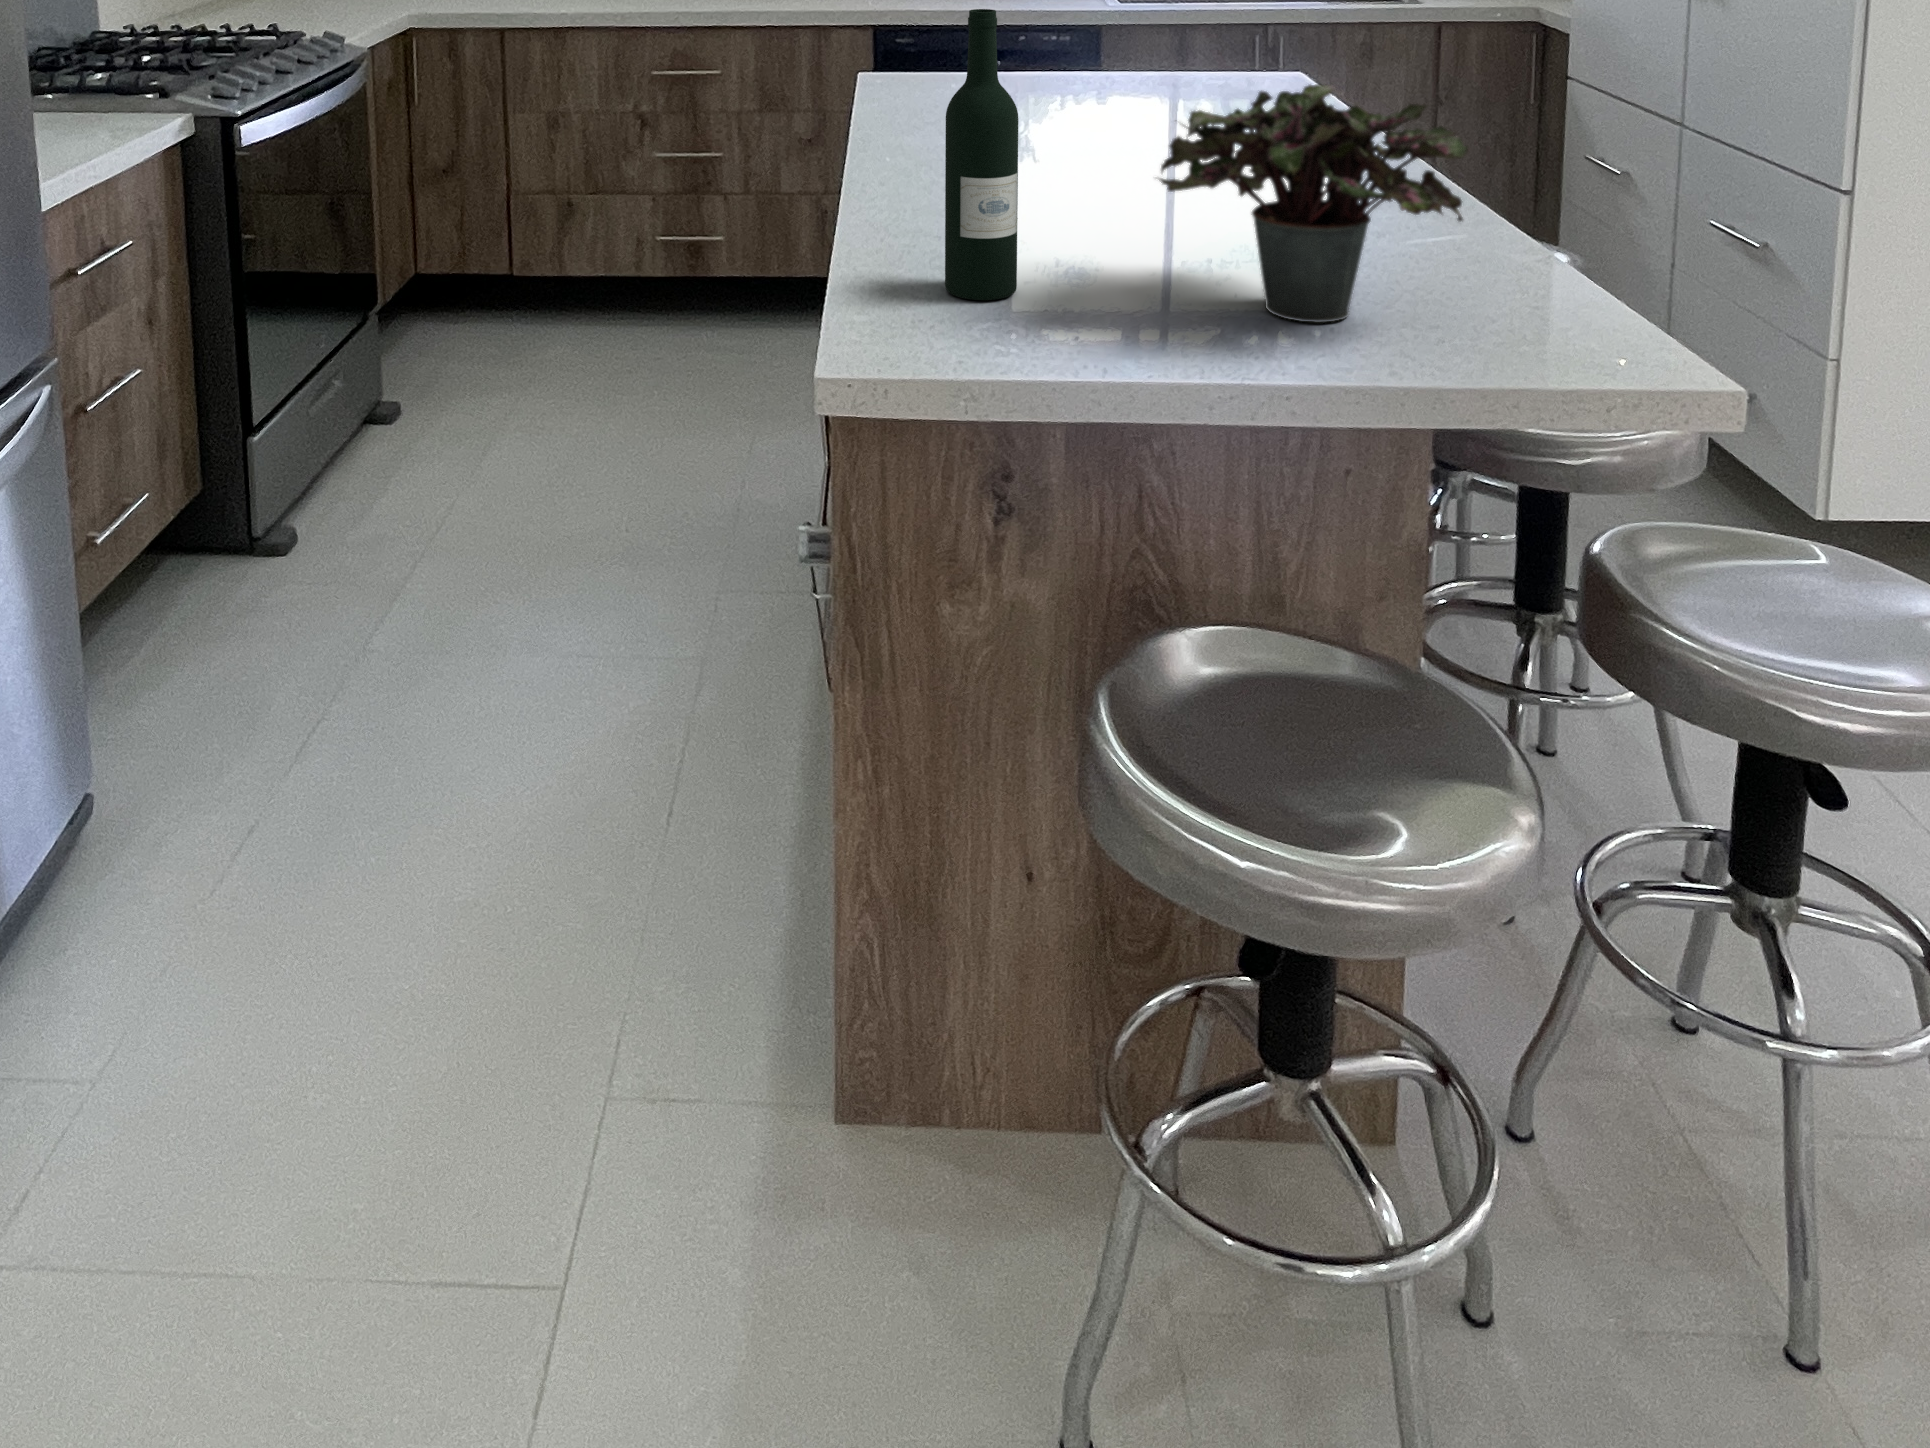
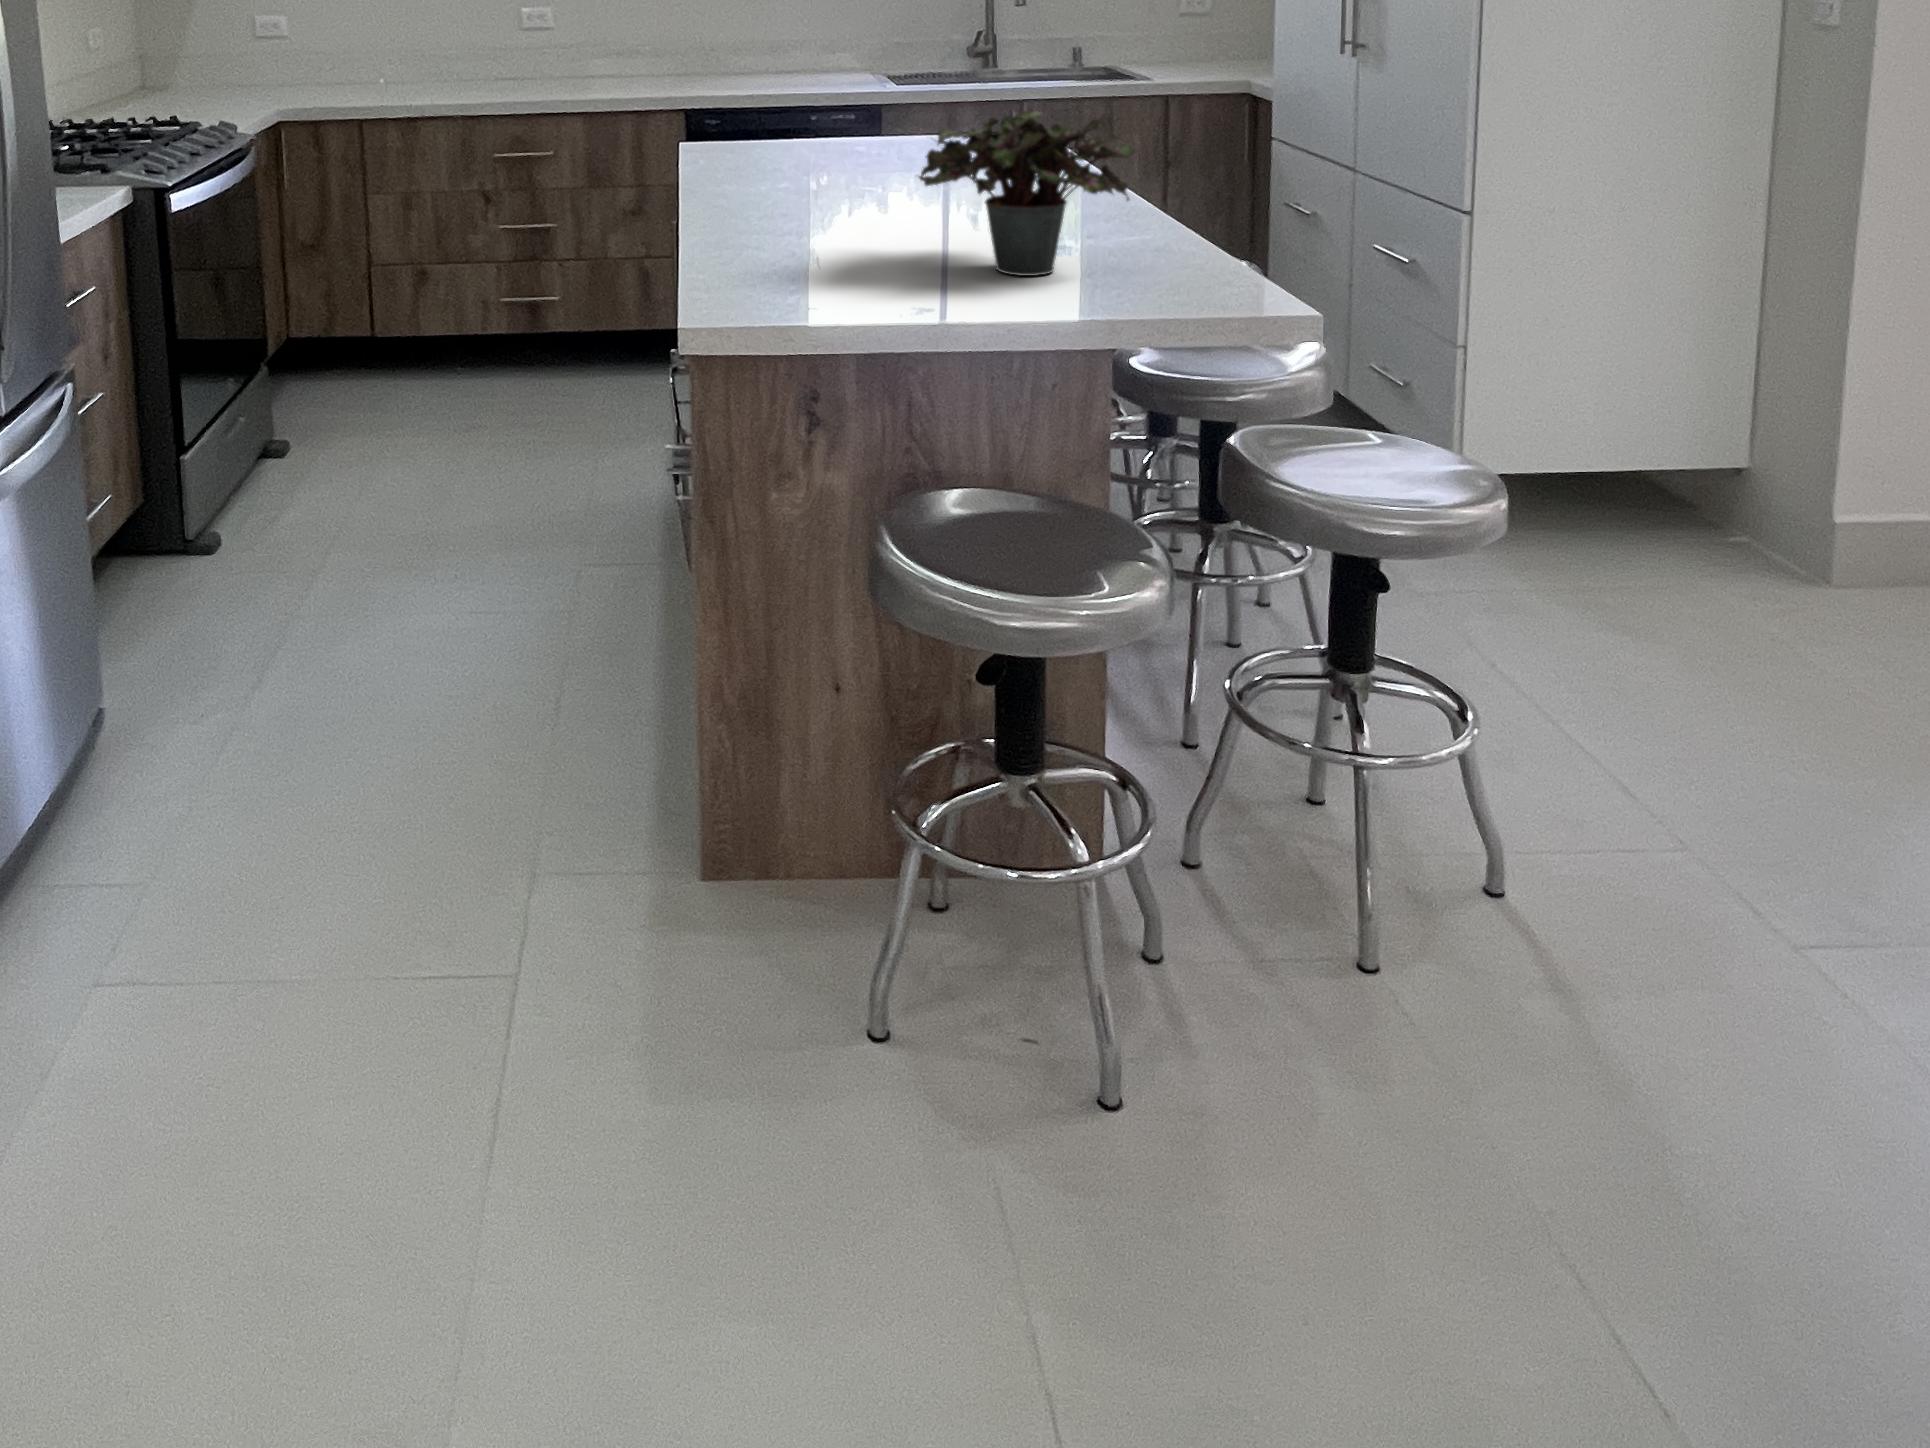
wine bottle: present [945,9,1018,300] -> none [766,62,820,271]

